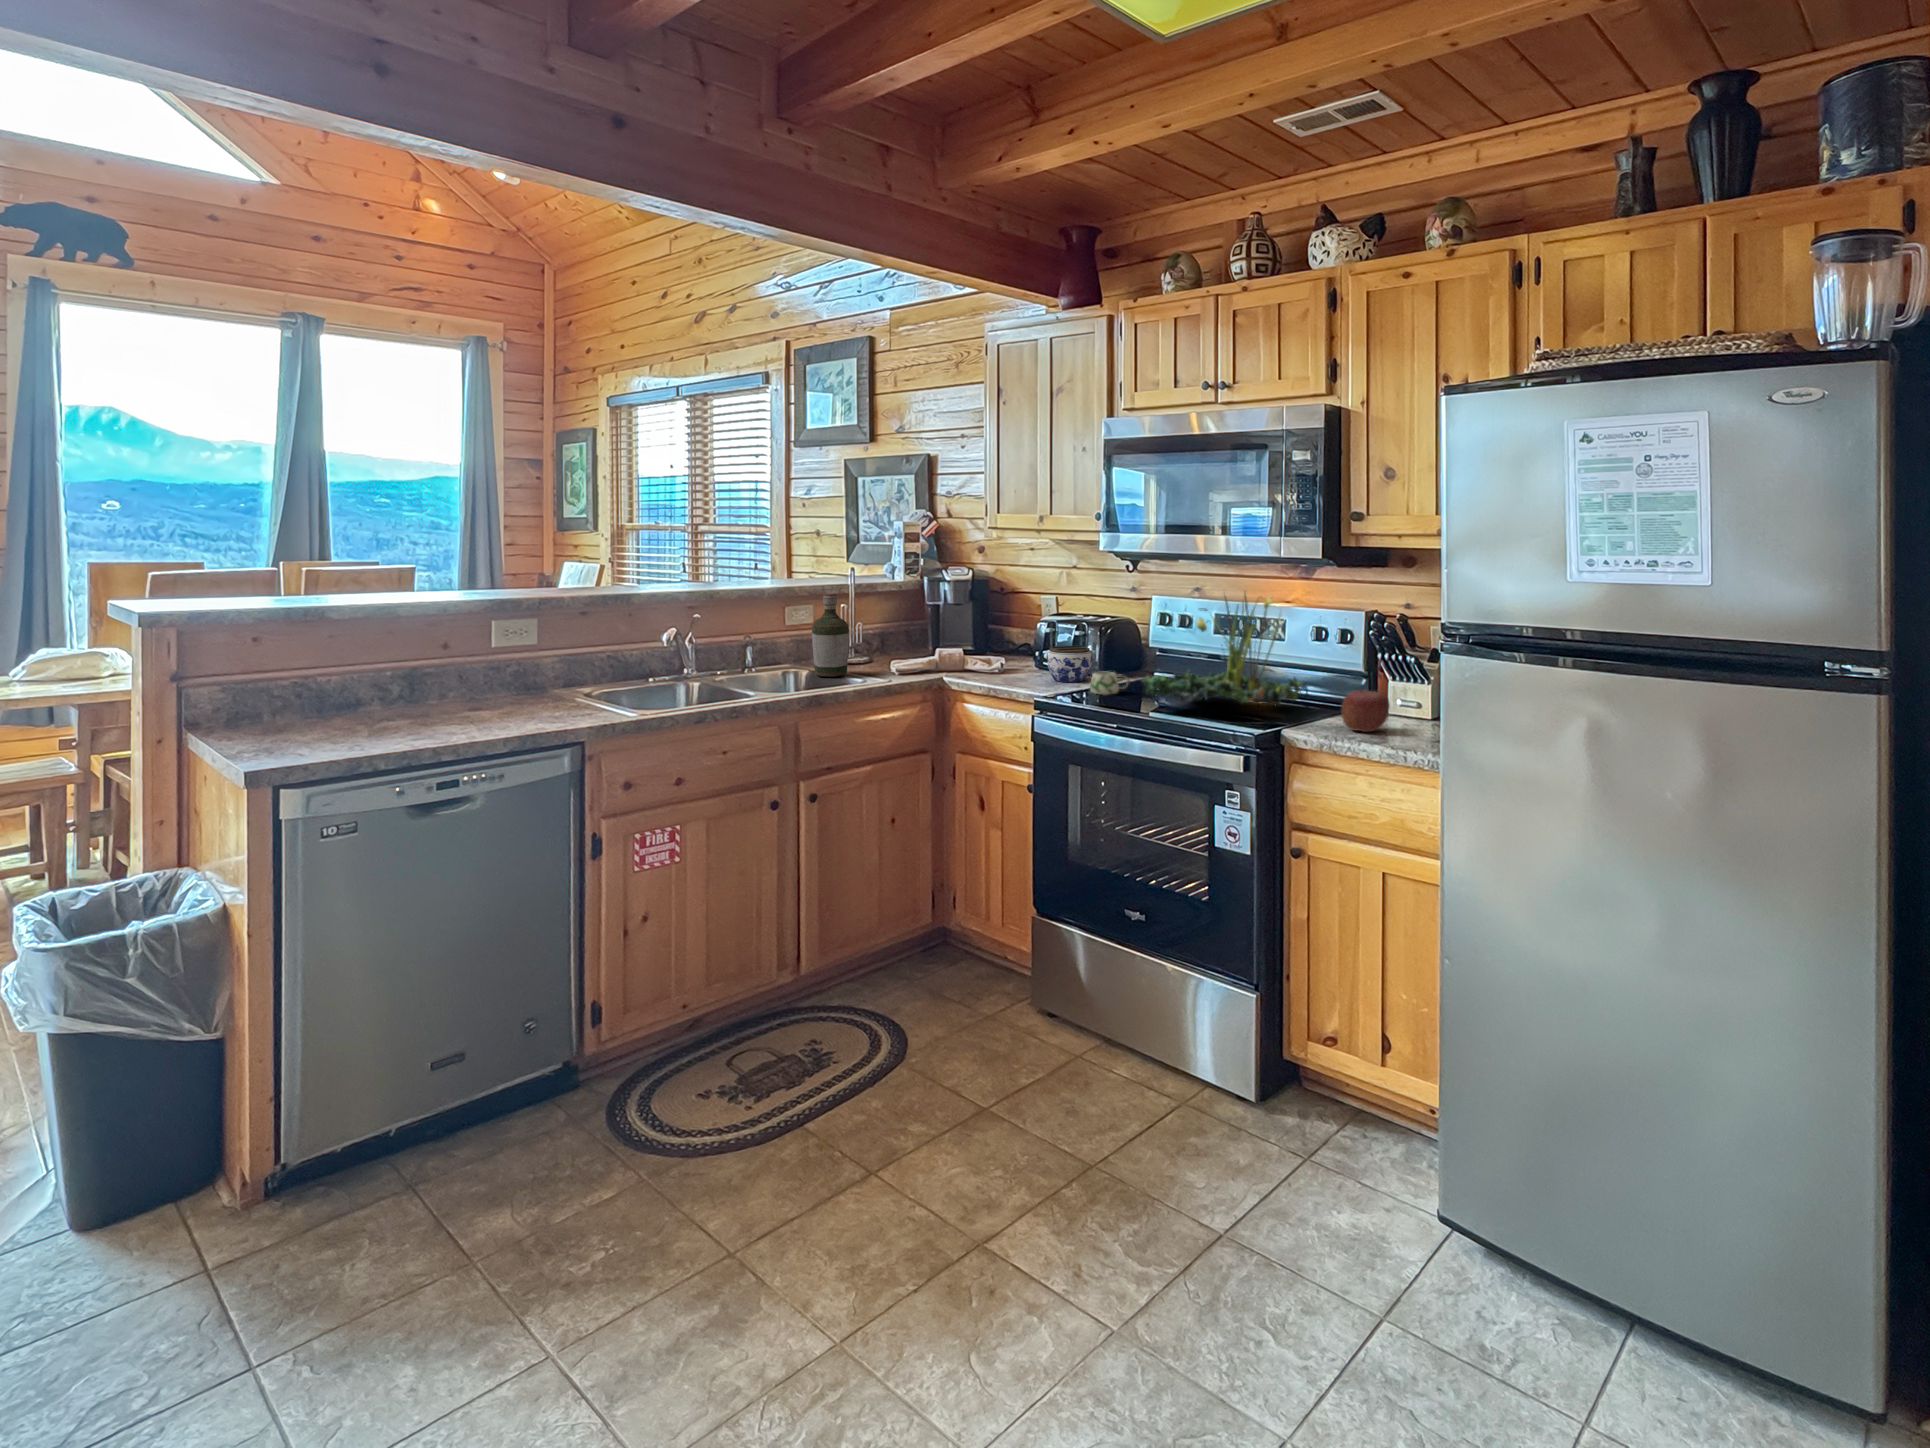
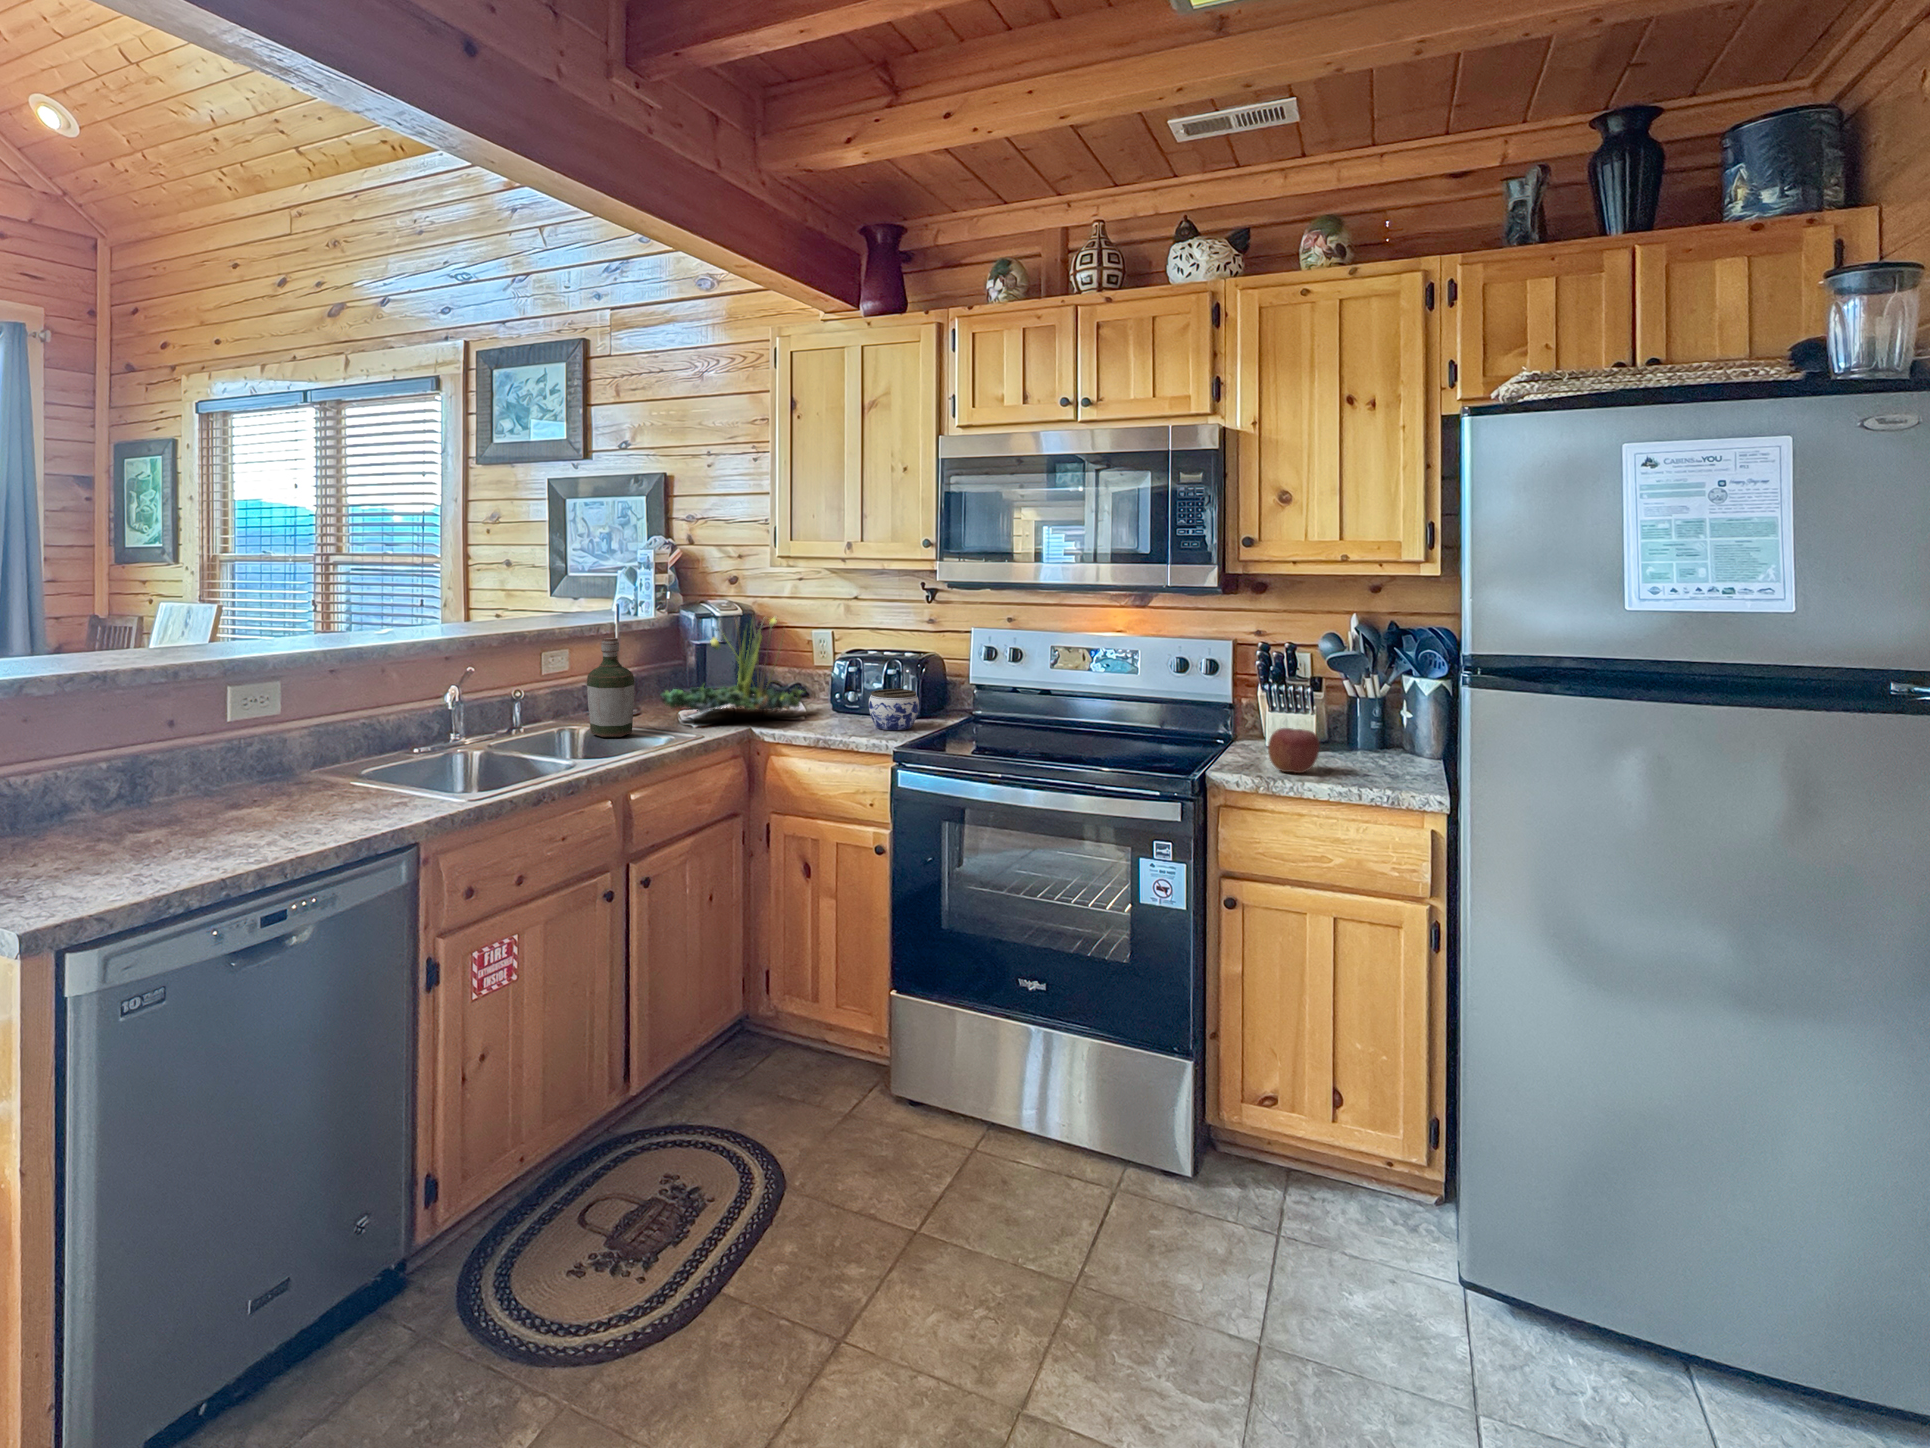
plant: present [1142,594,1305,705] -> present [662,616,805,713]
mug: present [1090,672,1128,695] -> none [942,718,983,744]

